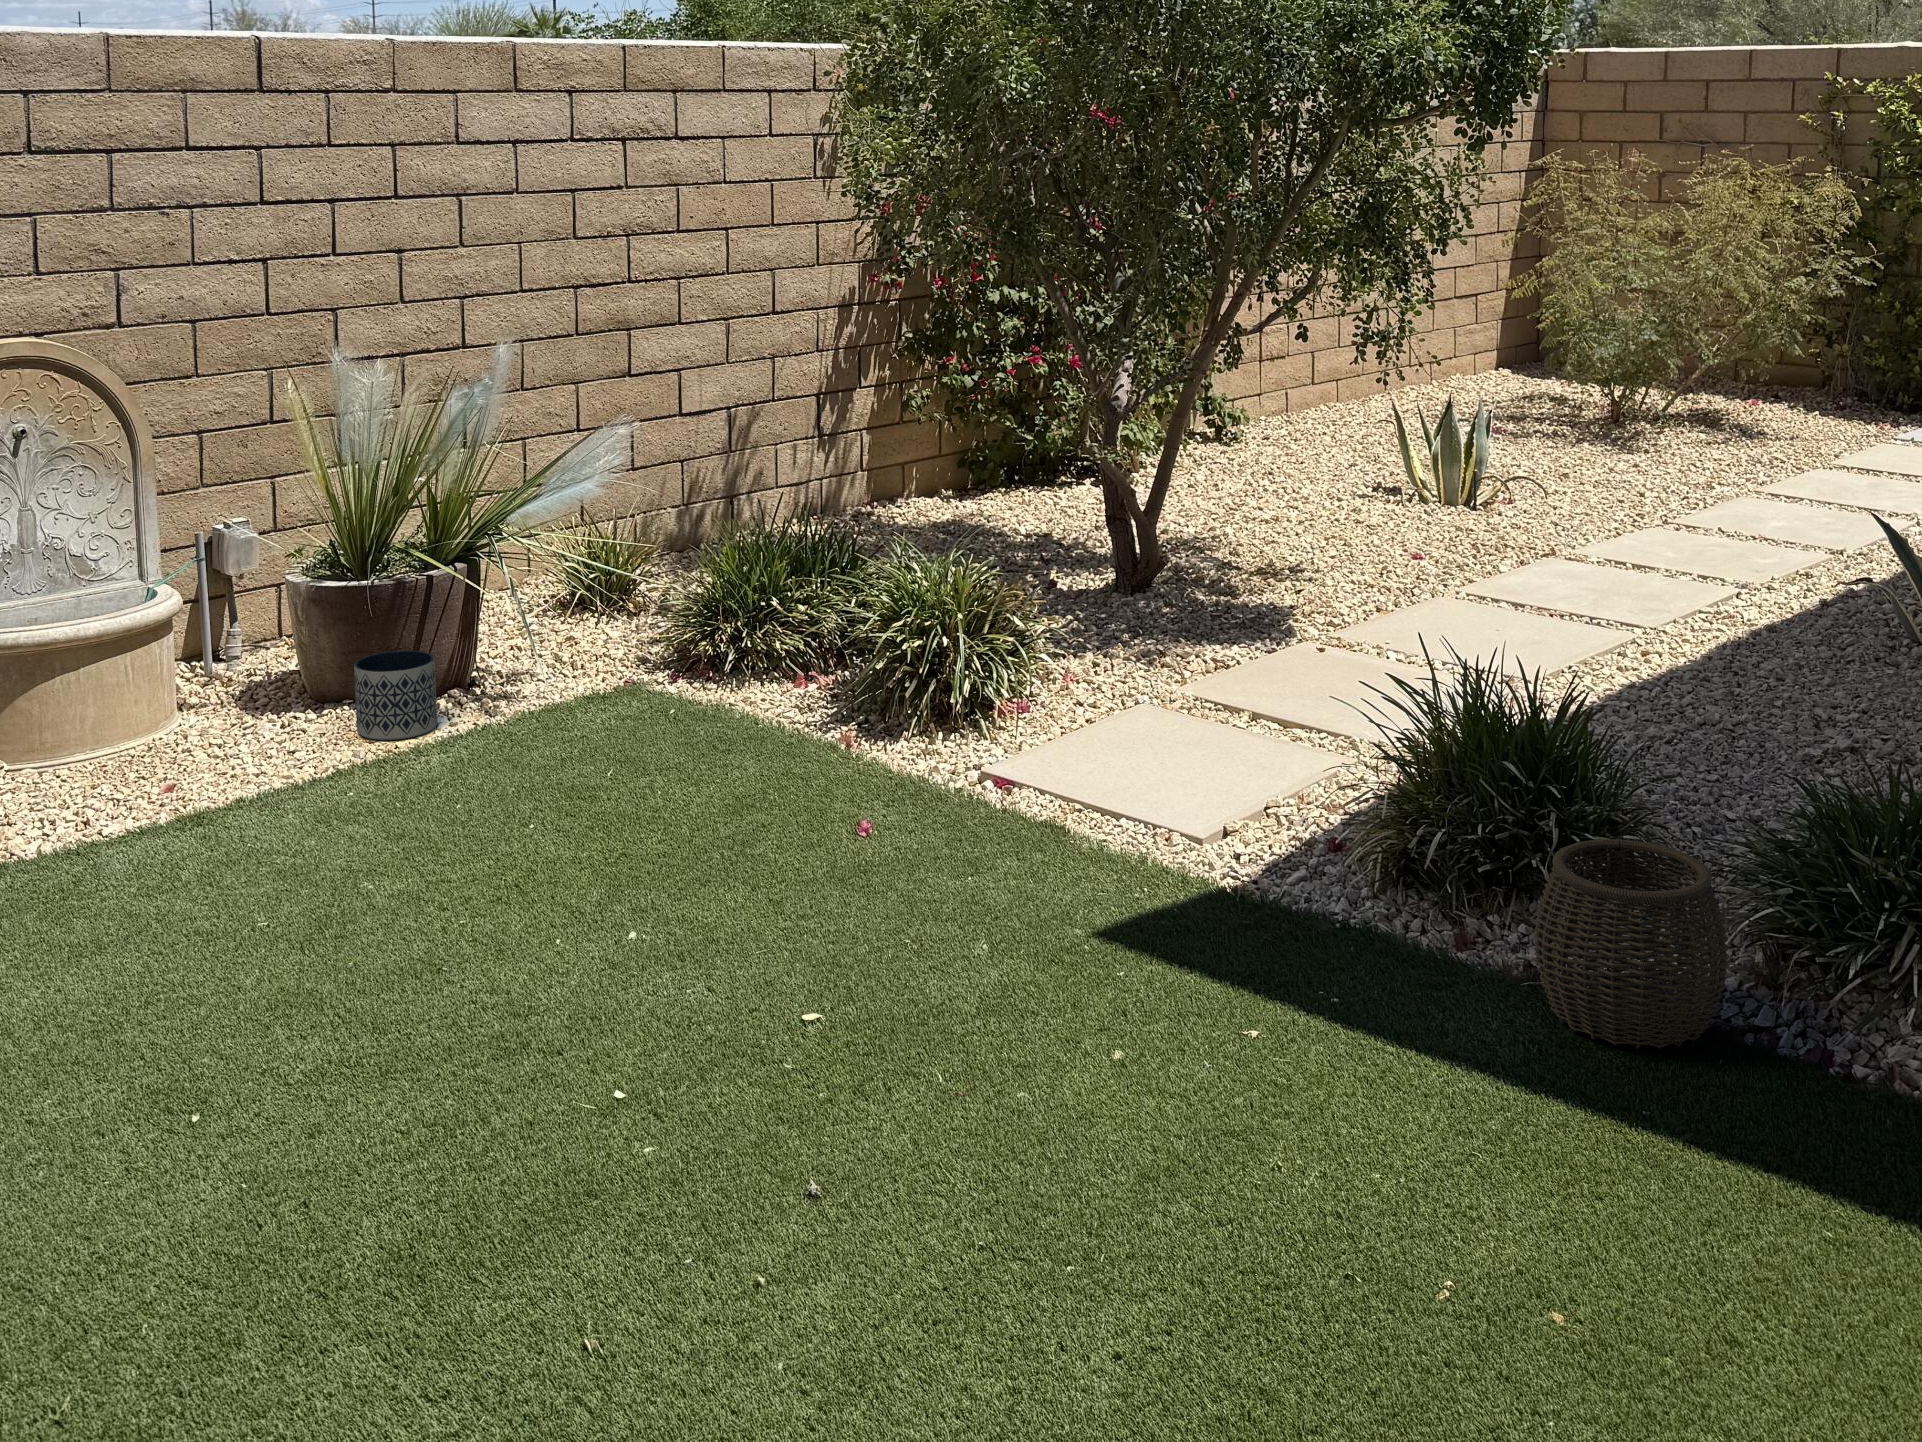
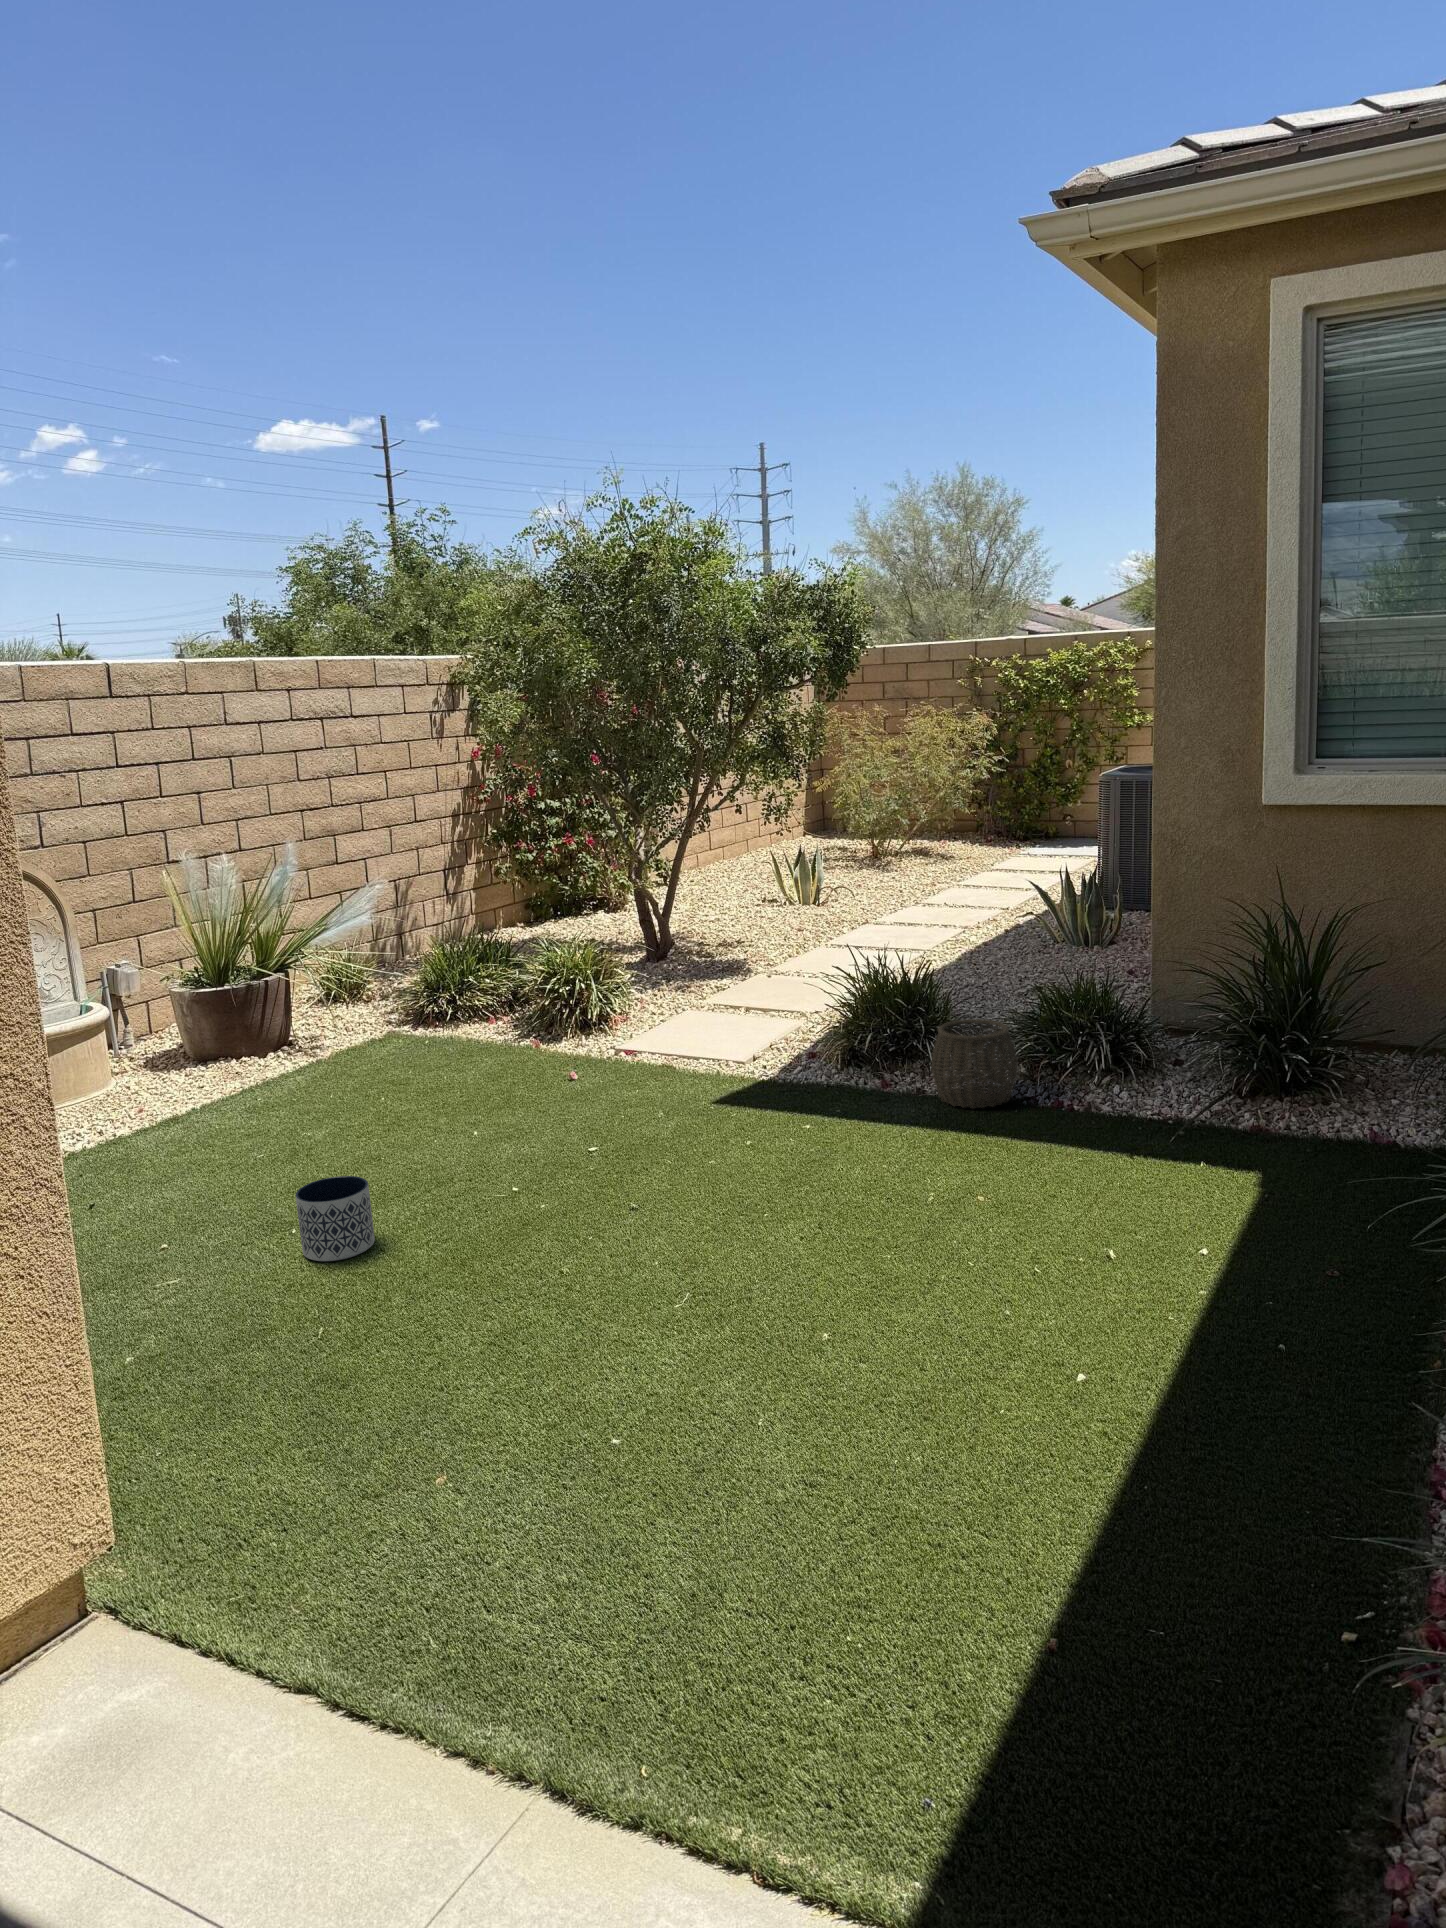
planter: present [354,650,437,740] -> present [296,1176,375,1261]

